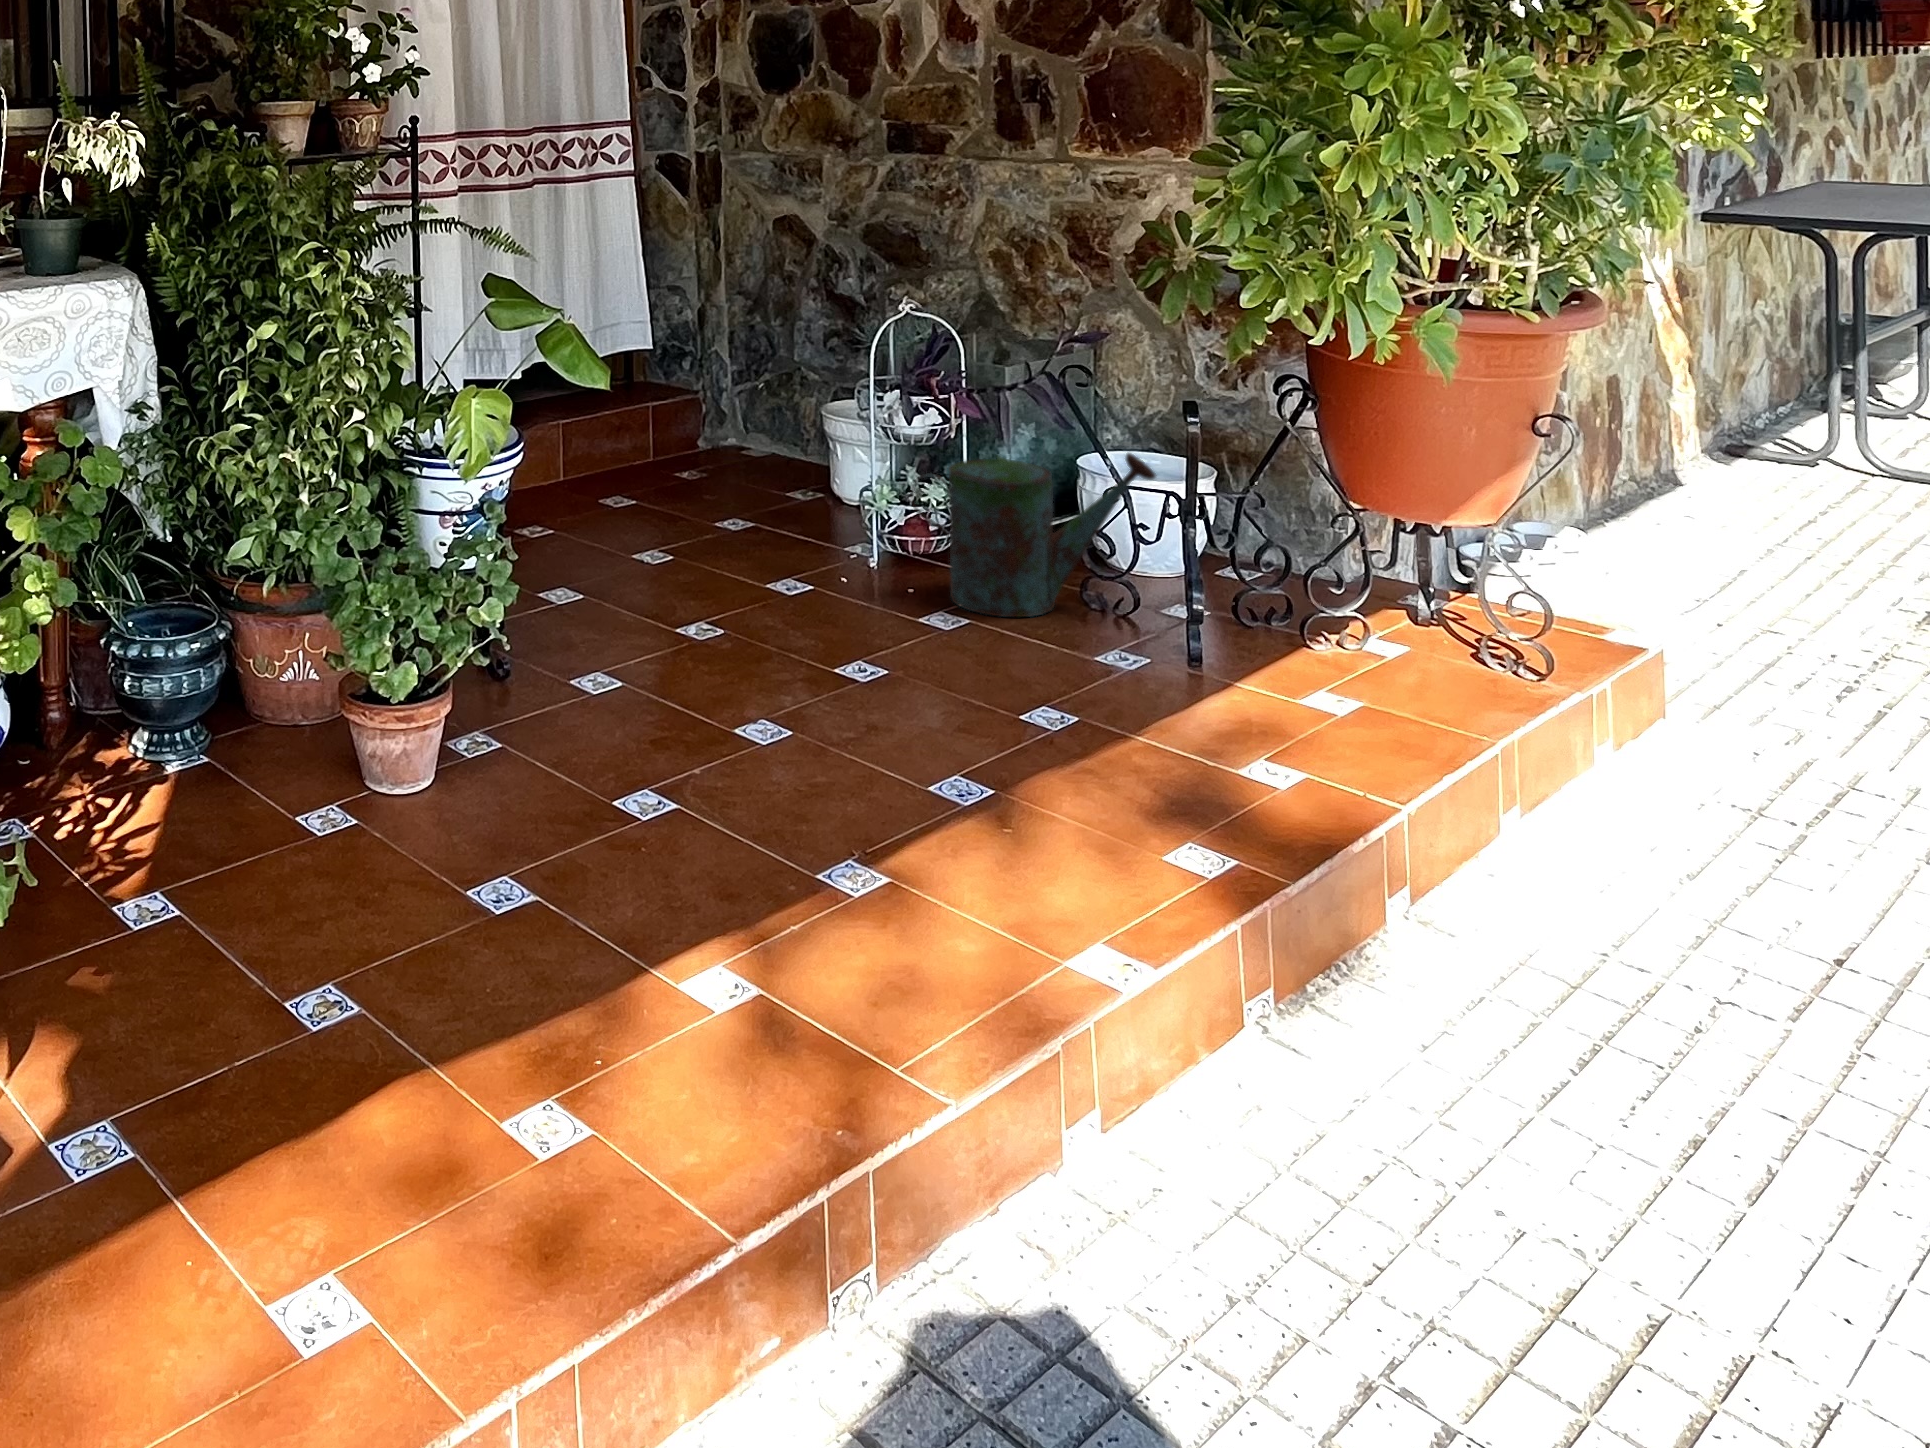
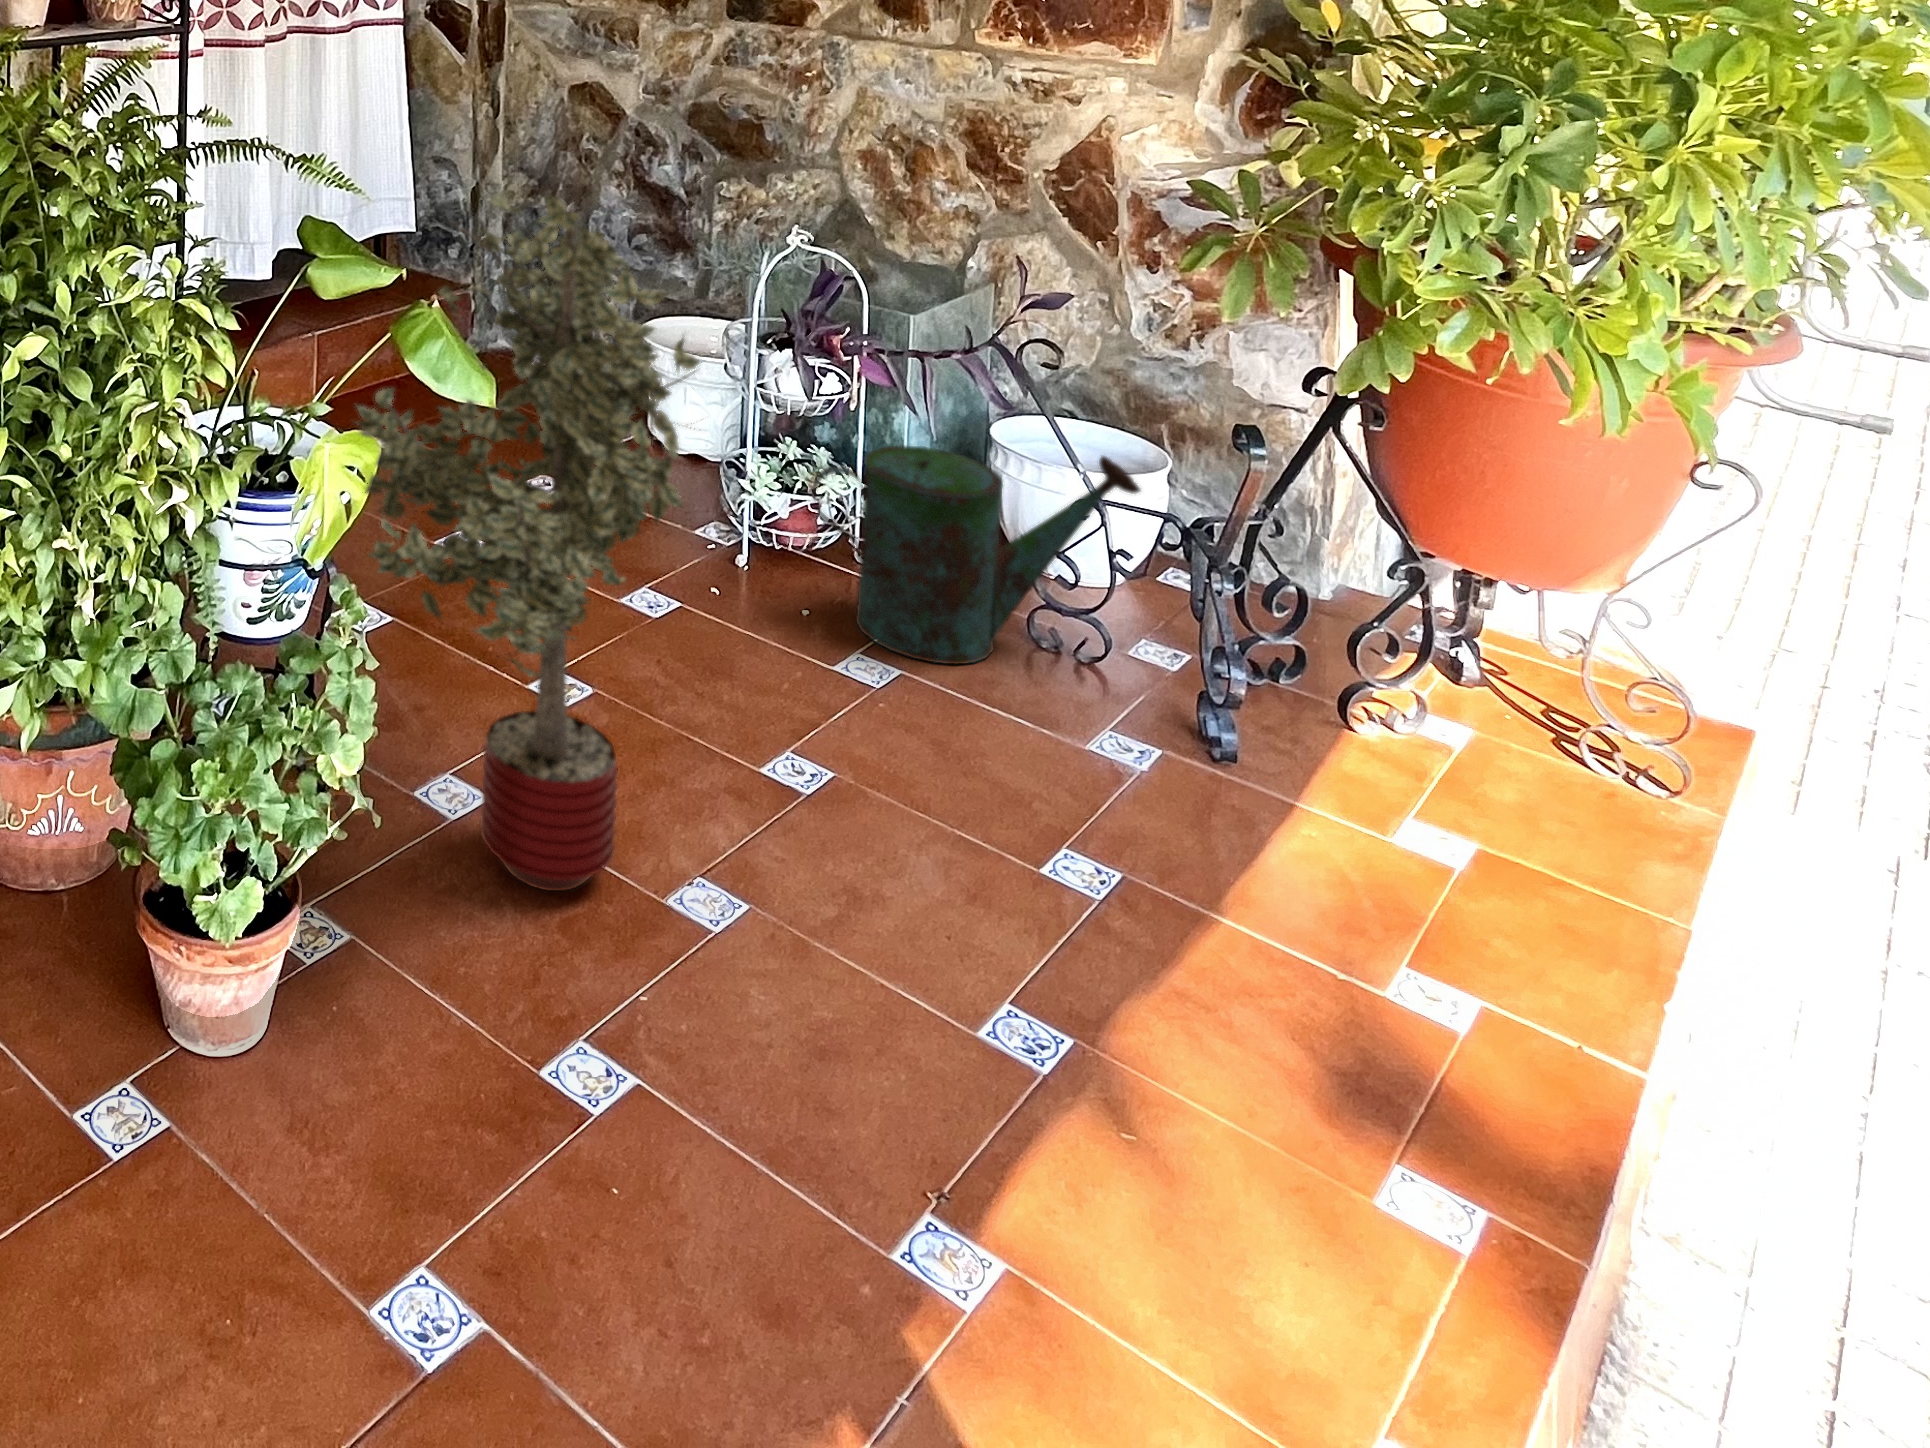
potted tree: none [501,229,749,723] -> present [357,190,702,891]

